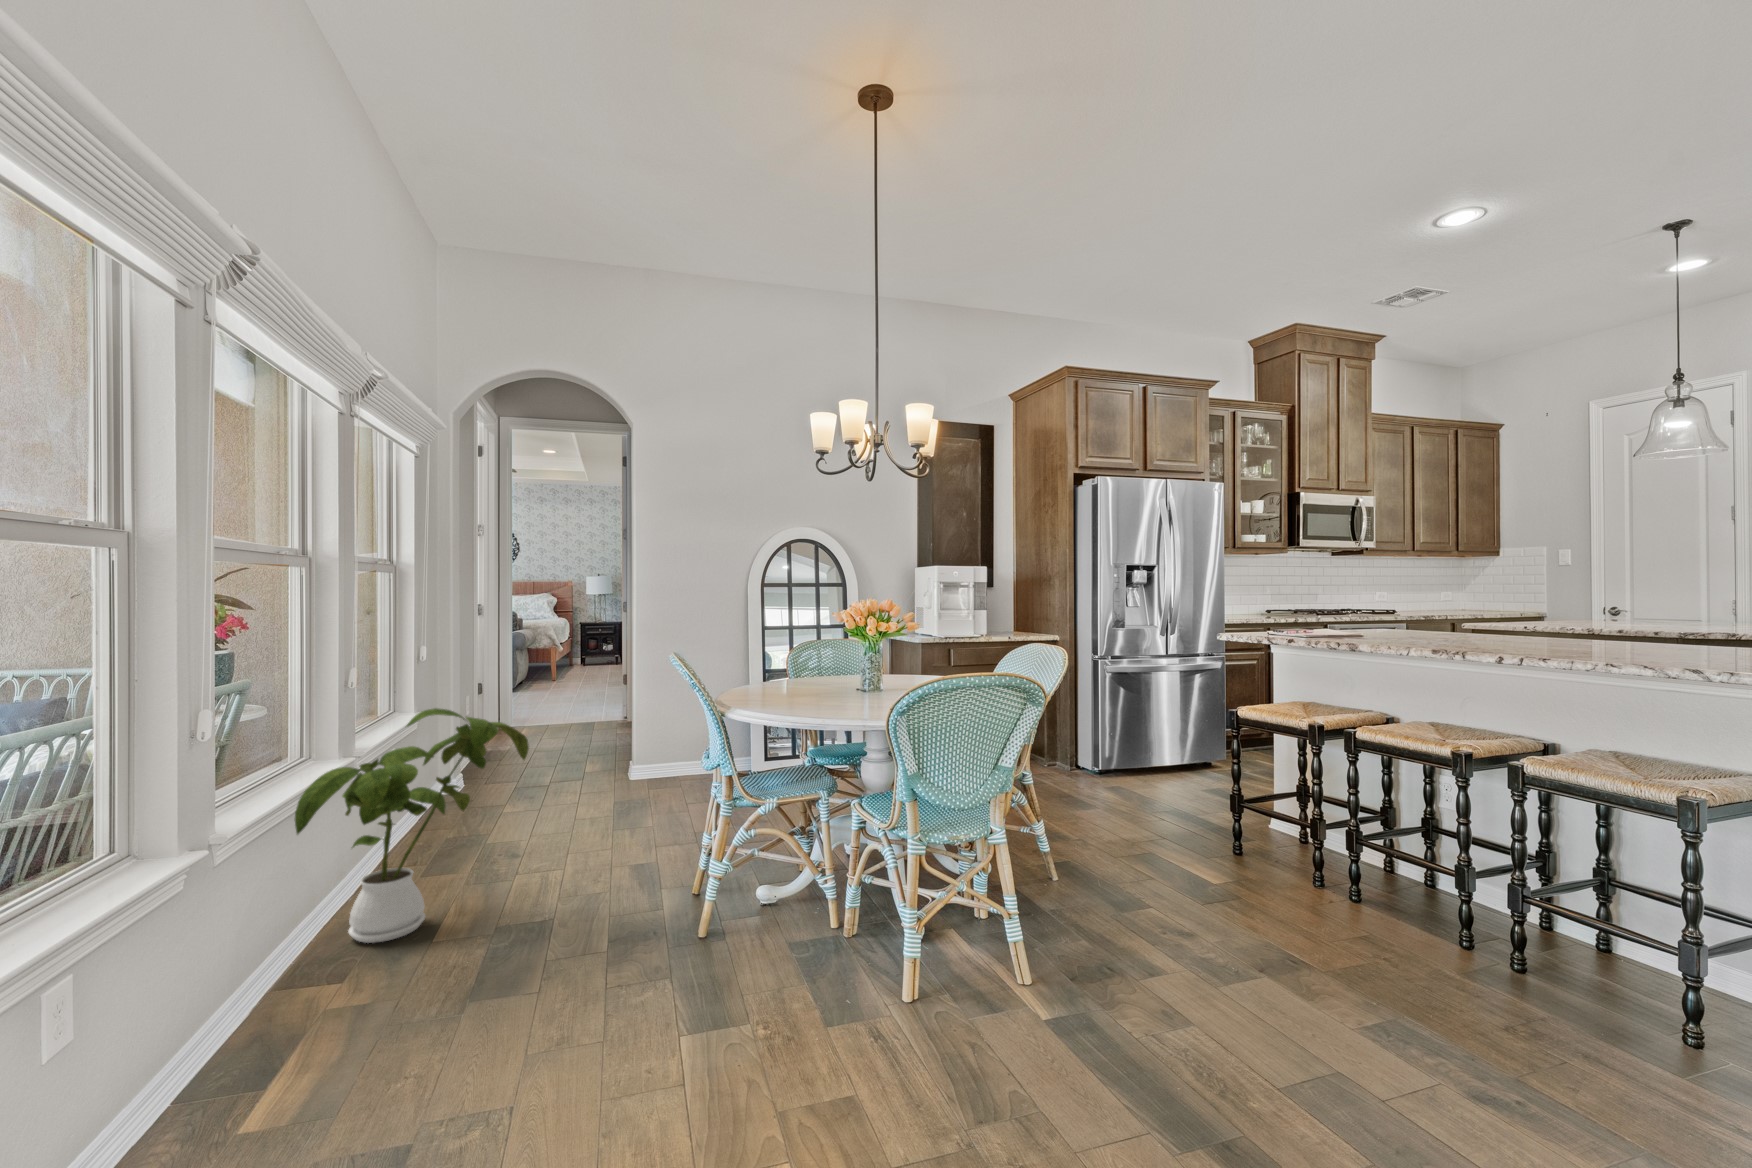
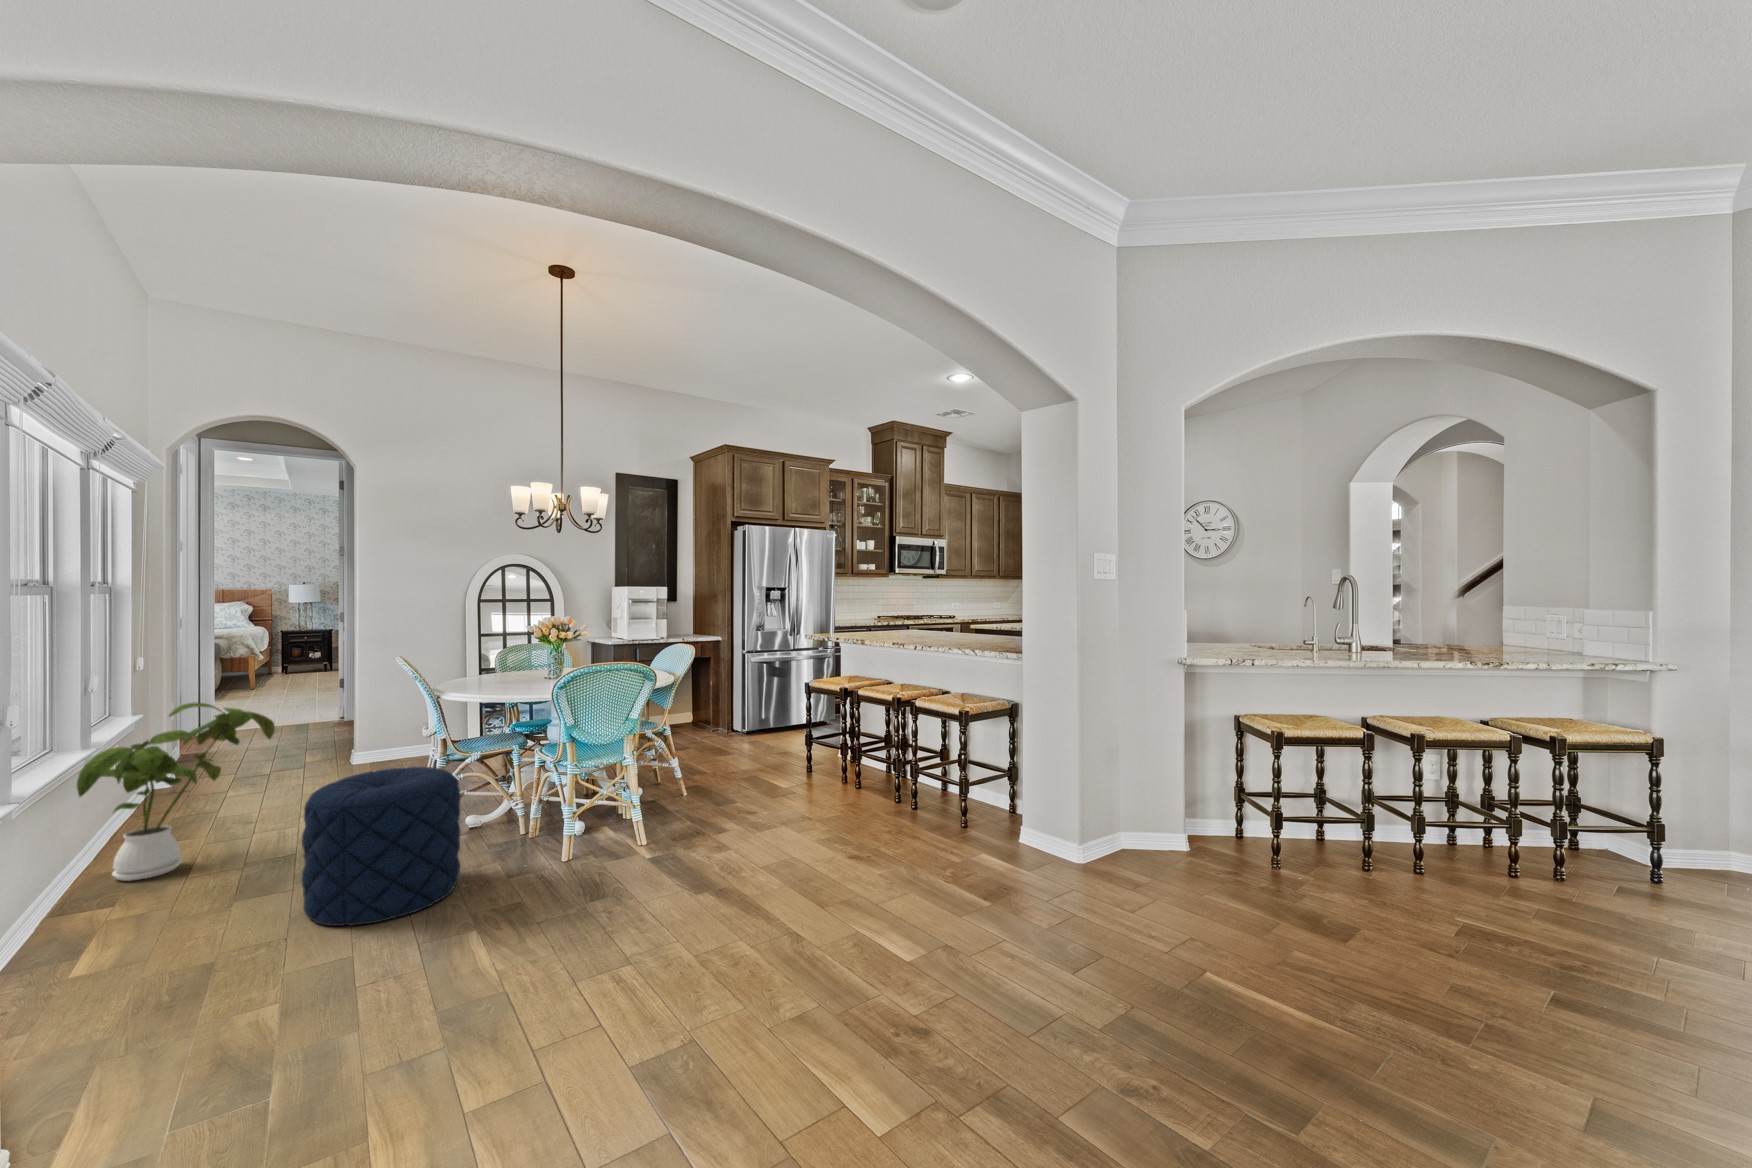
pouf: none [530,830,755,1115] -> present [301,767,461,926]

